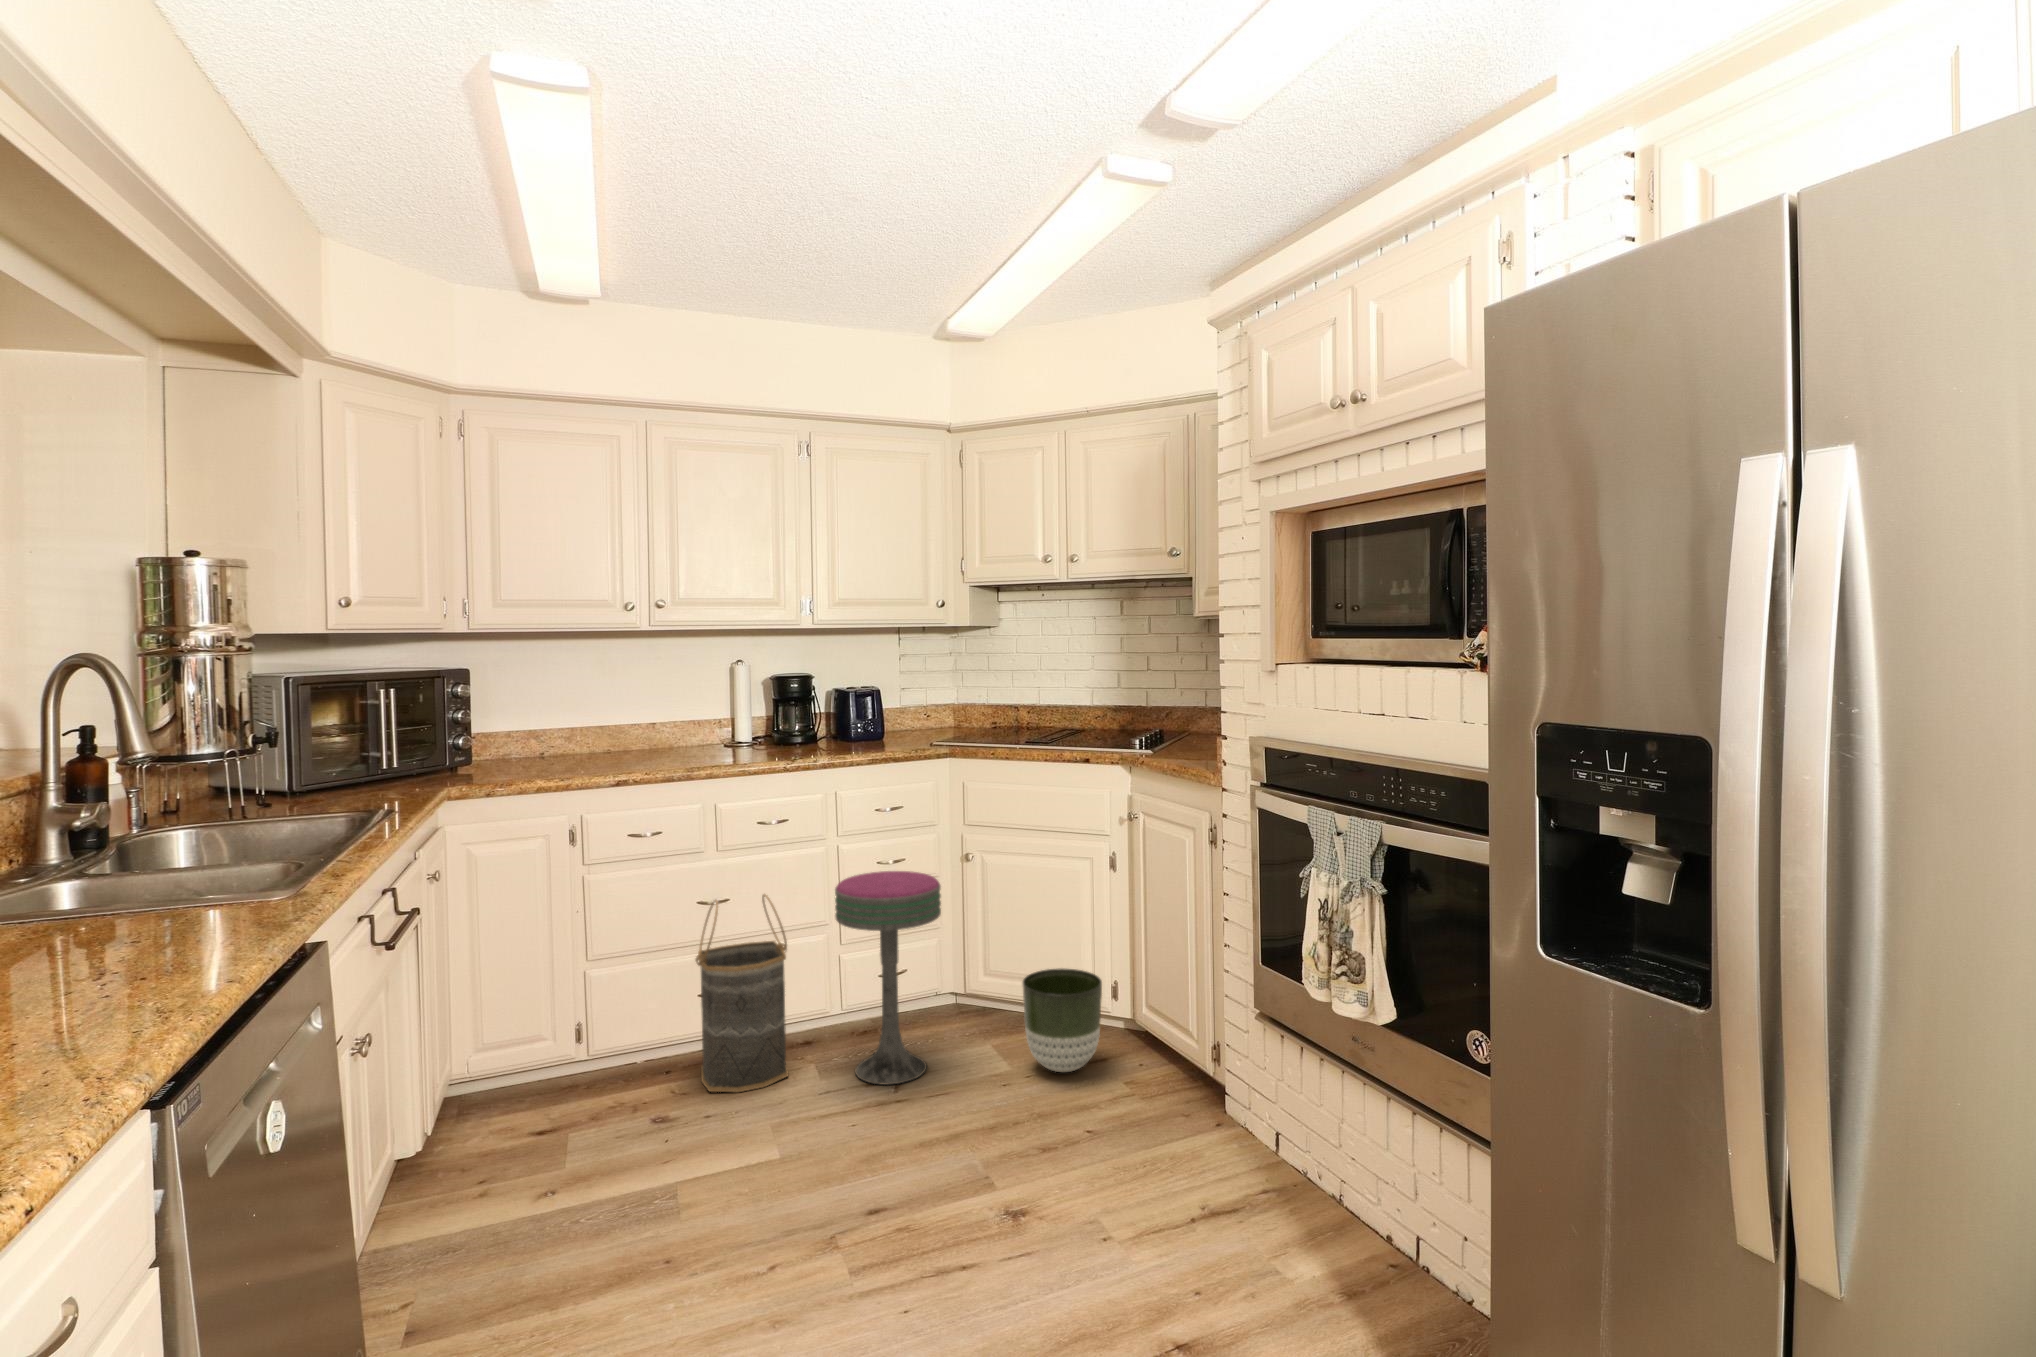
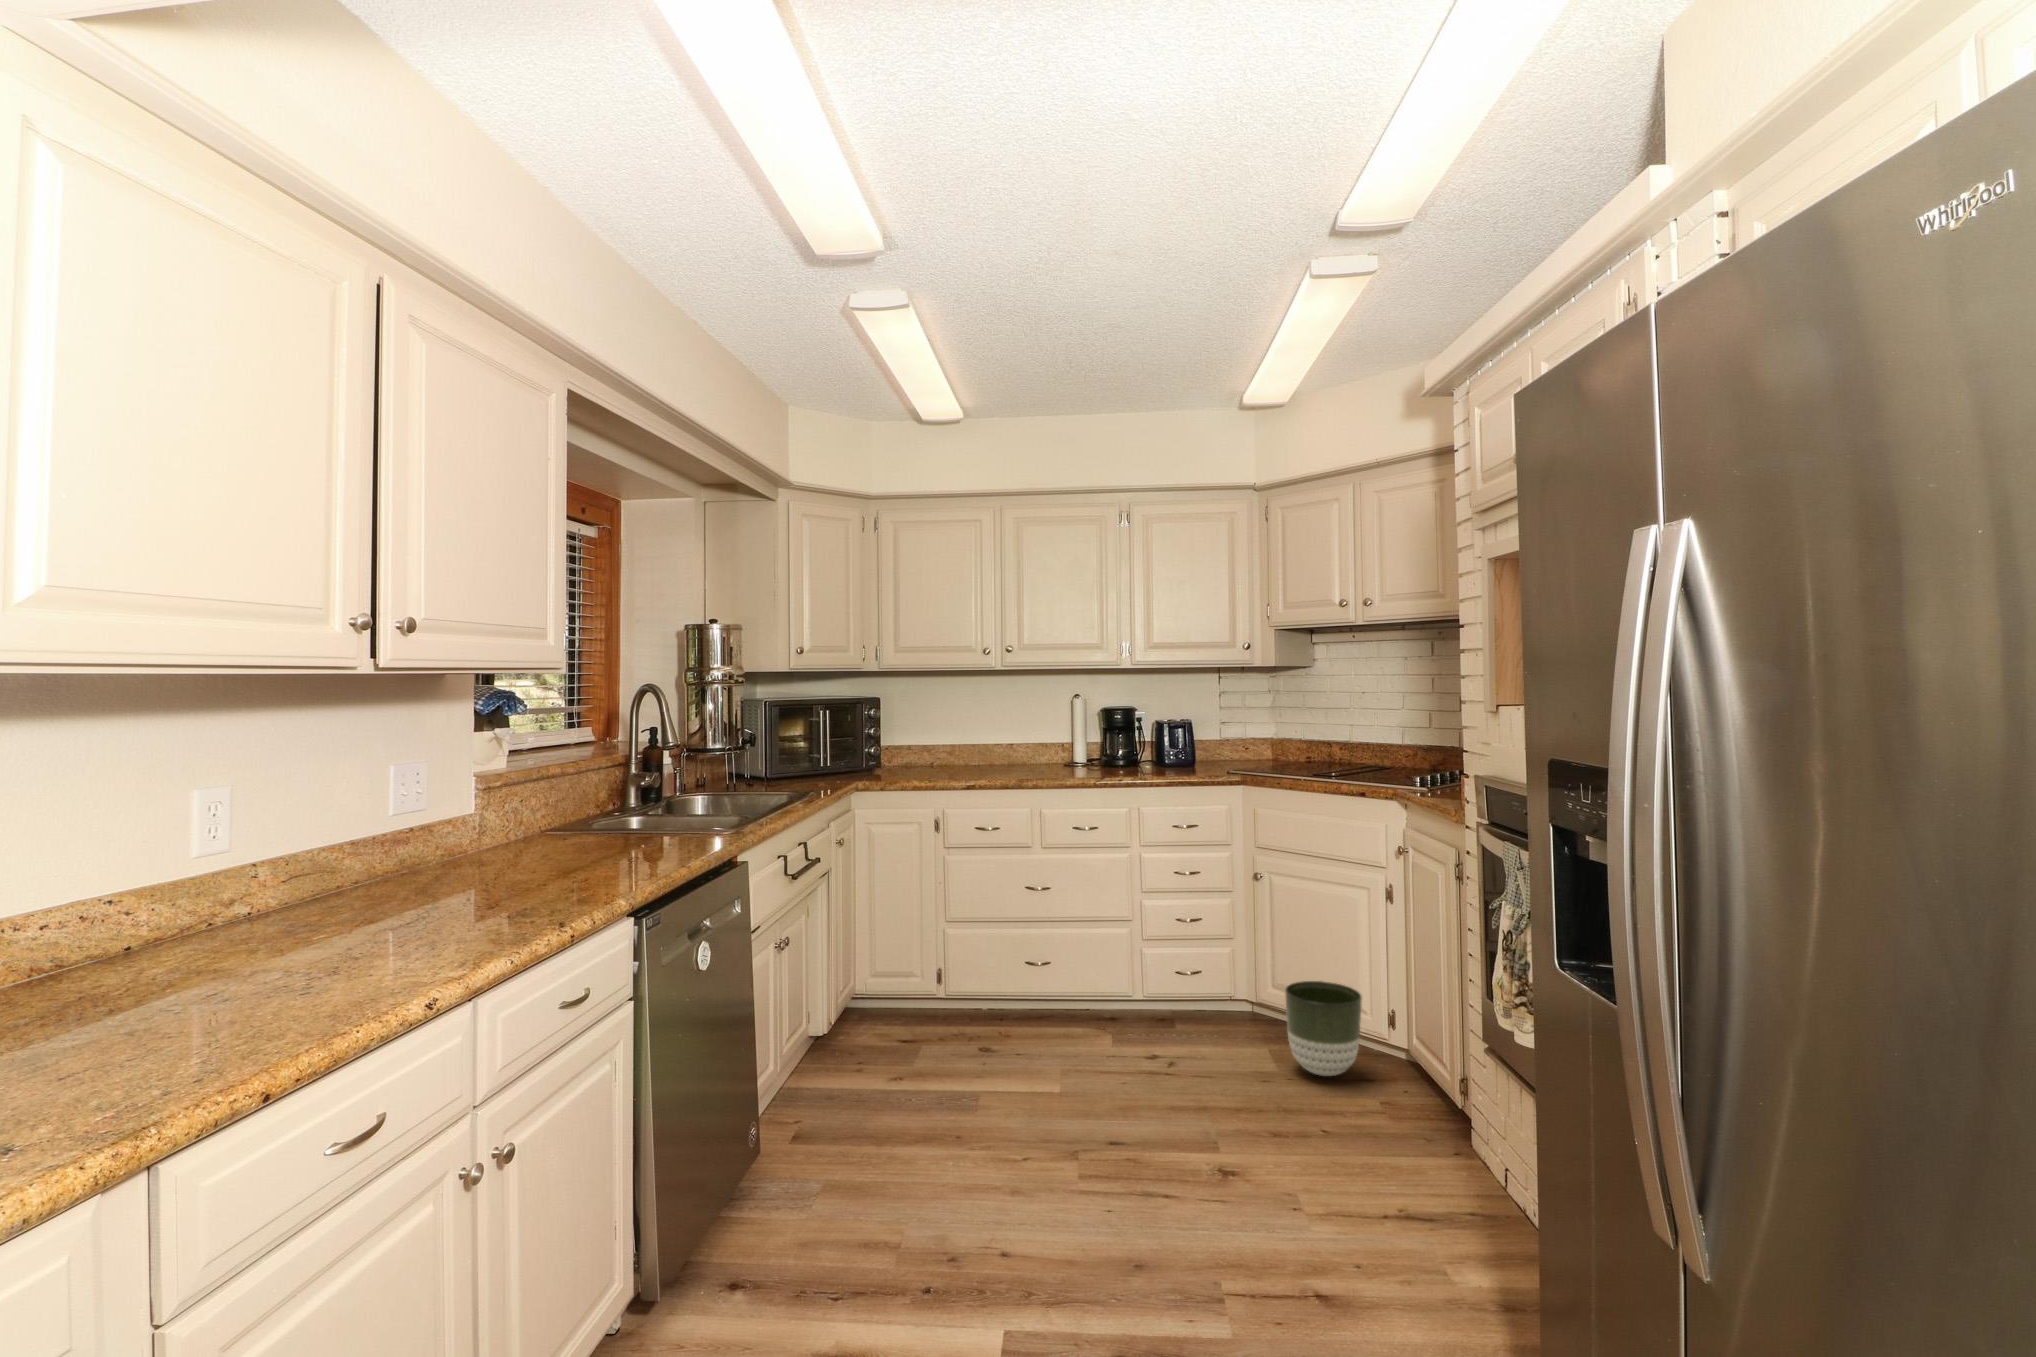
bar stool: present [835,871,941,1085] -> none [1126,876,1216,1058]
basket: present [696,894,789,1092] -> none [1020,884,1091,1041]

